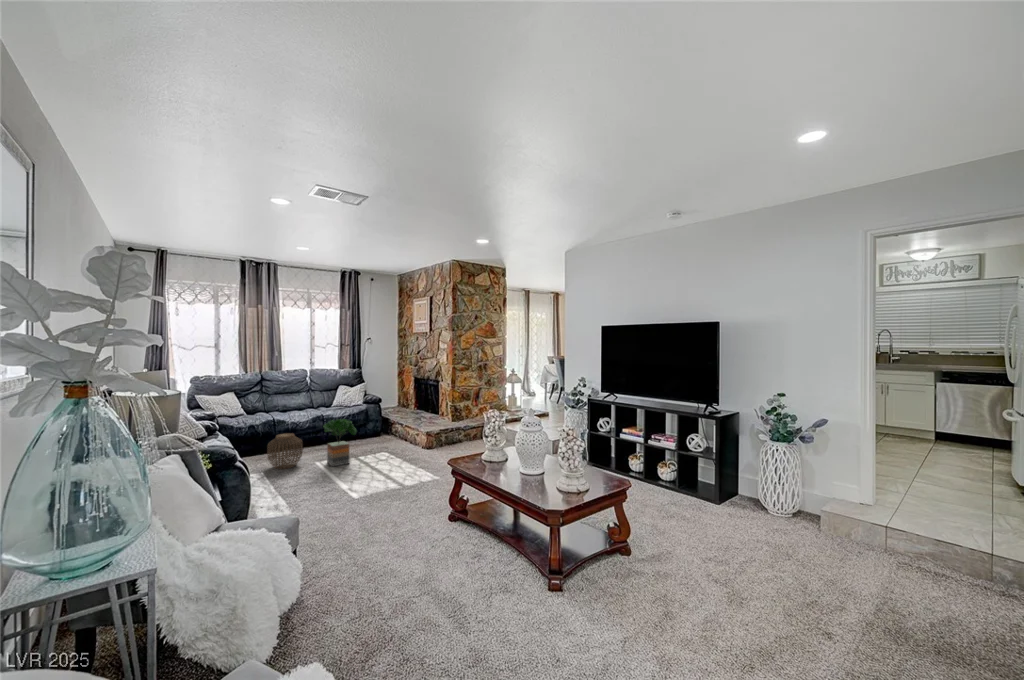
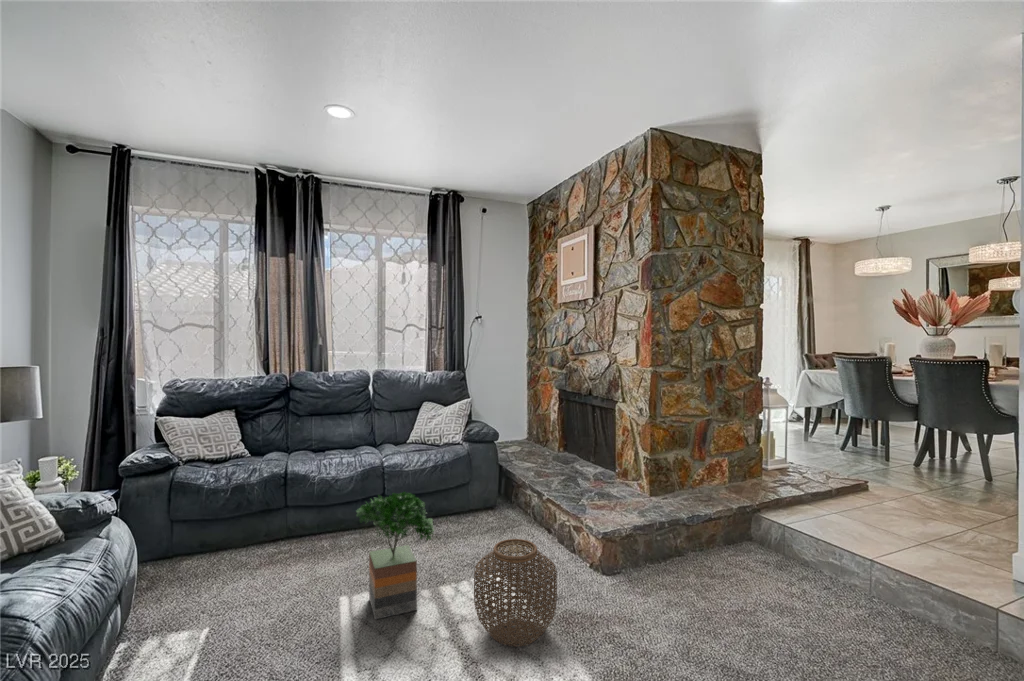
woven basket: present [267,433,303,469] -> present [474,539,557,646]

